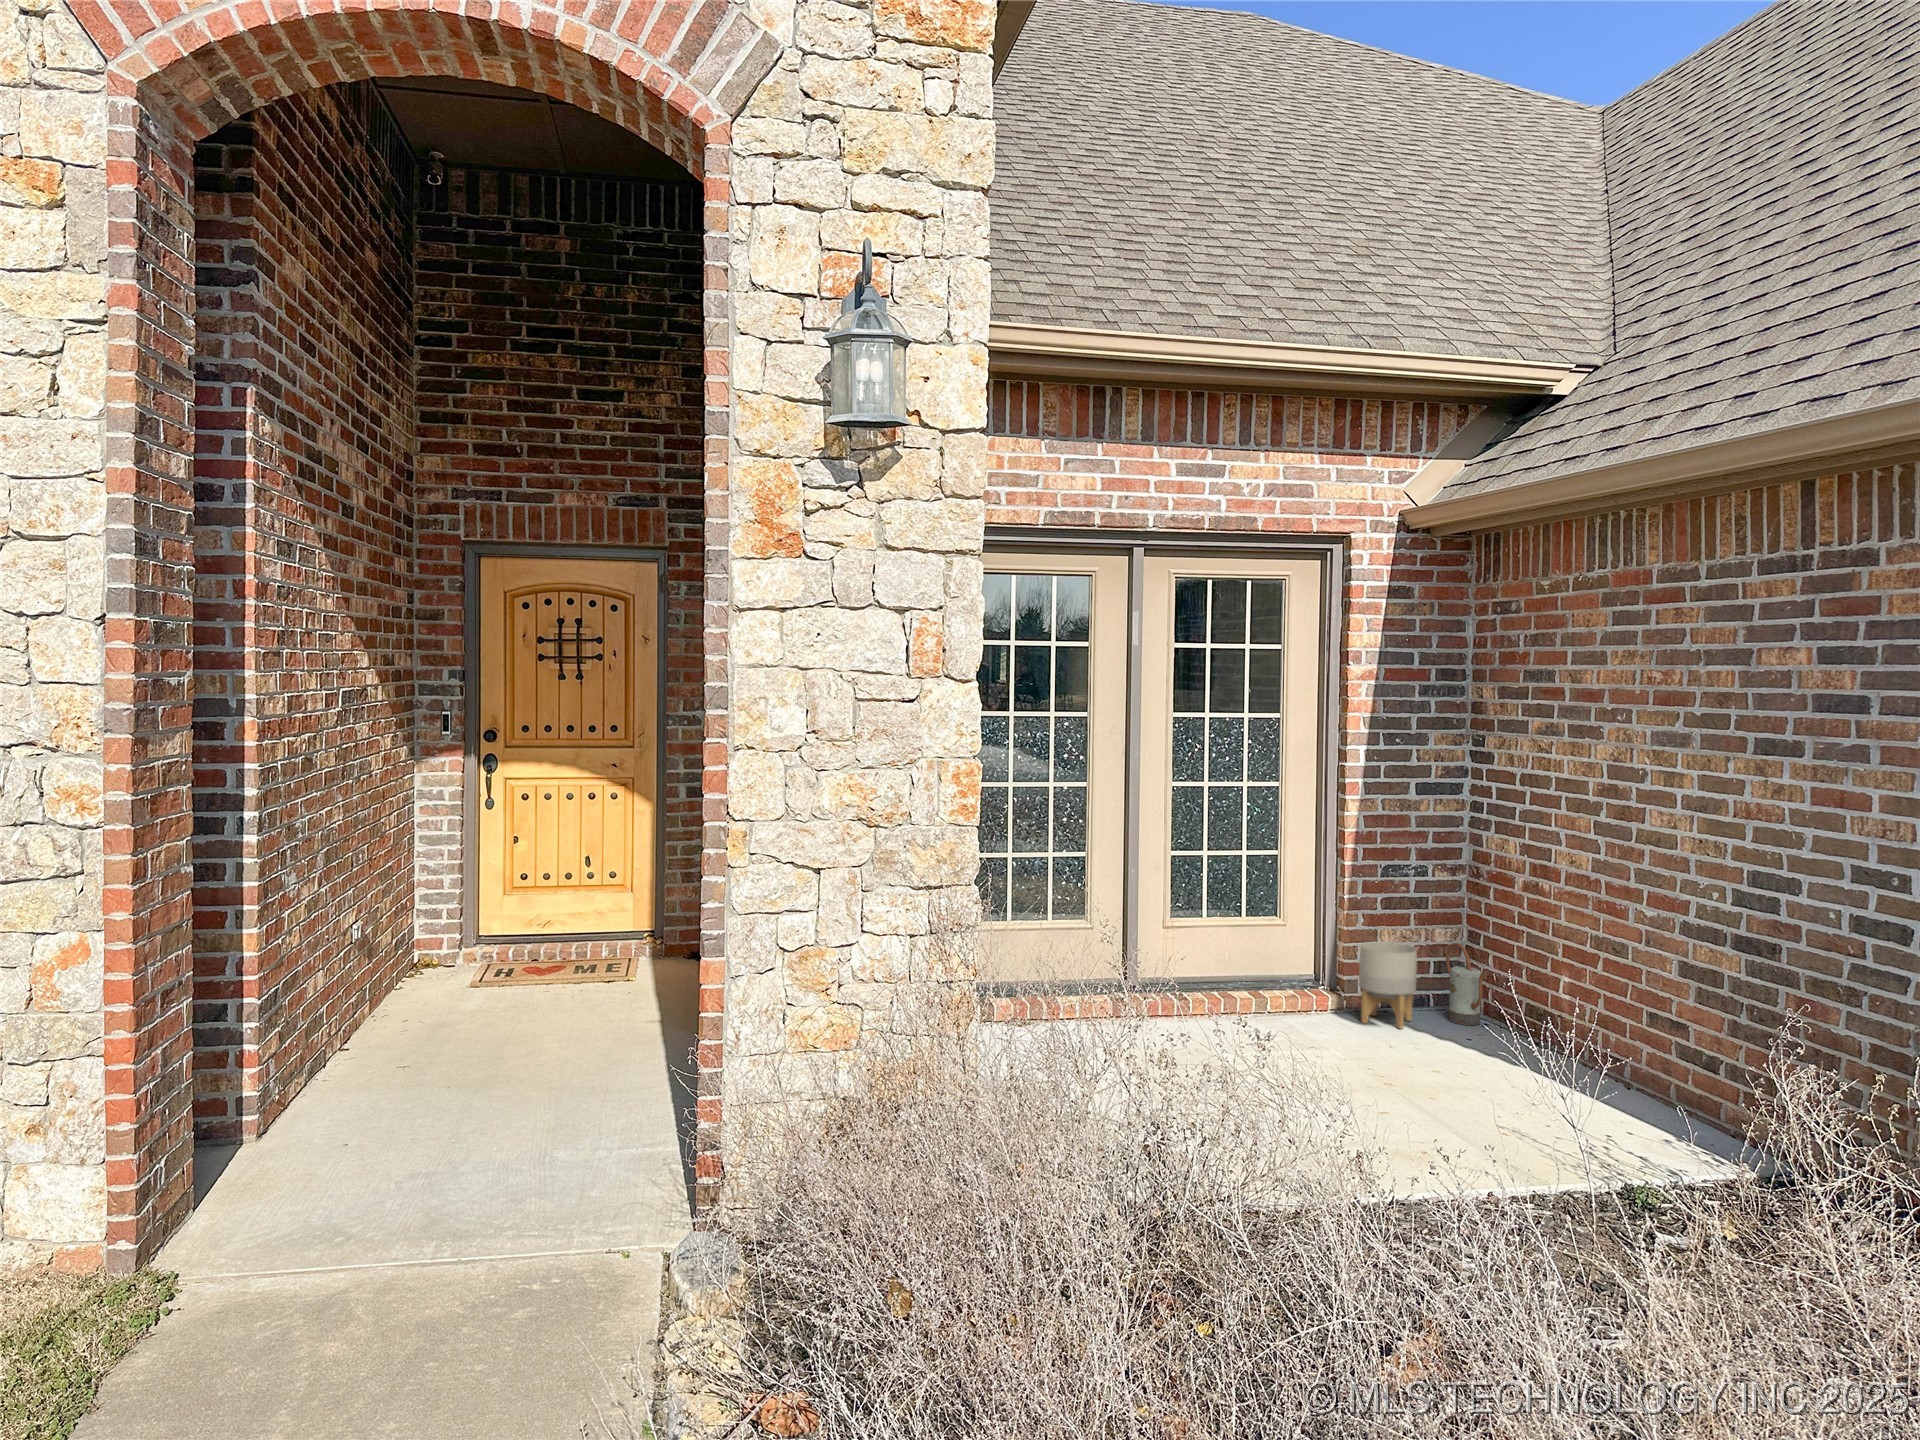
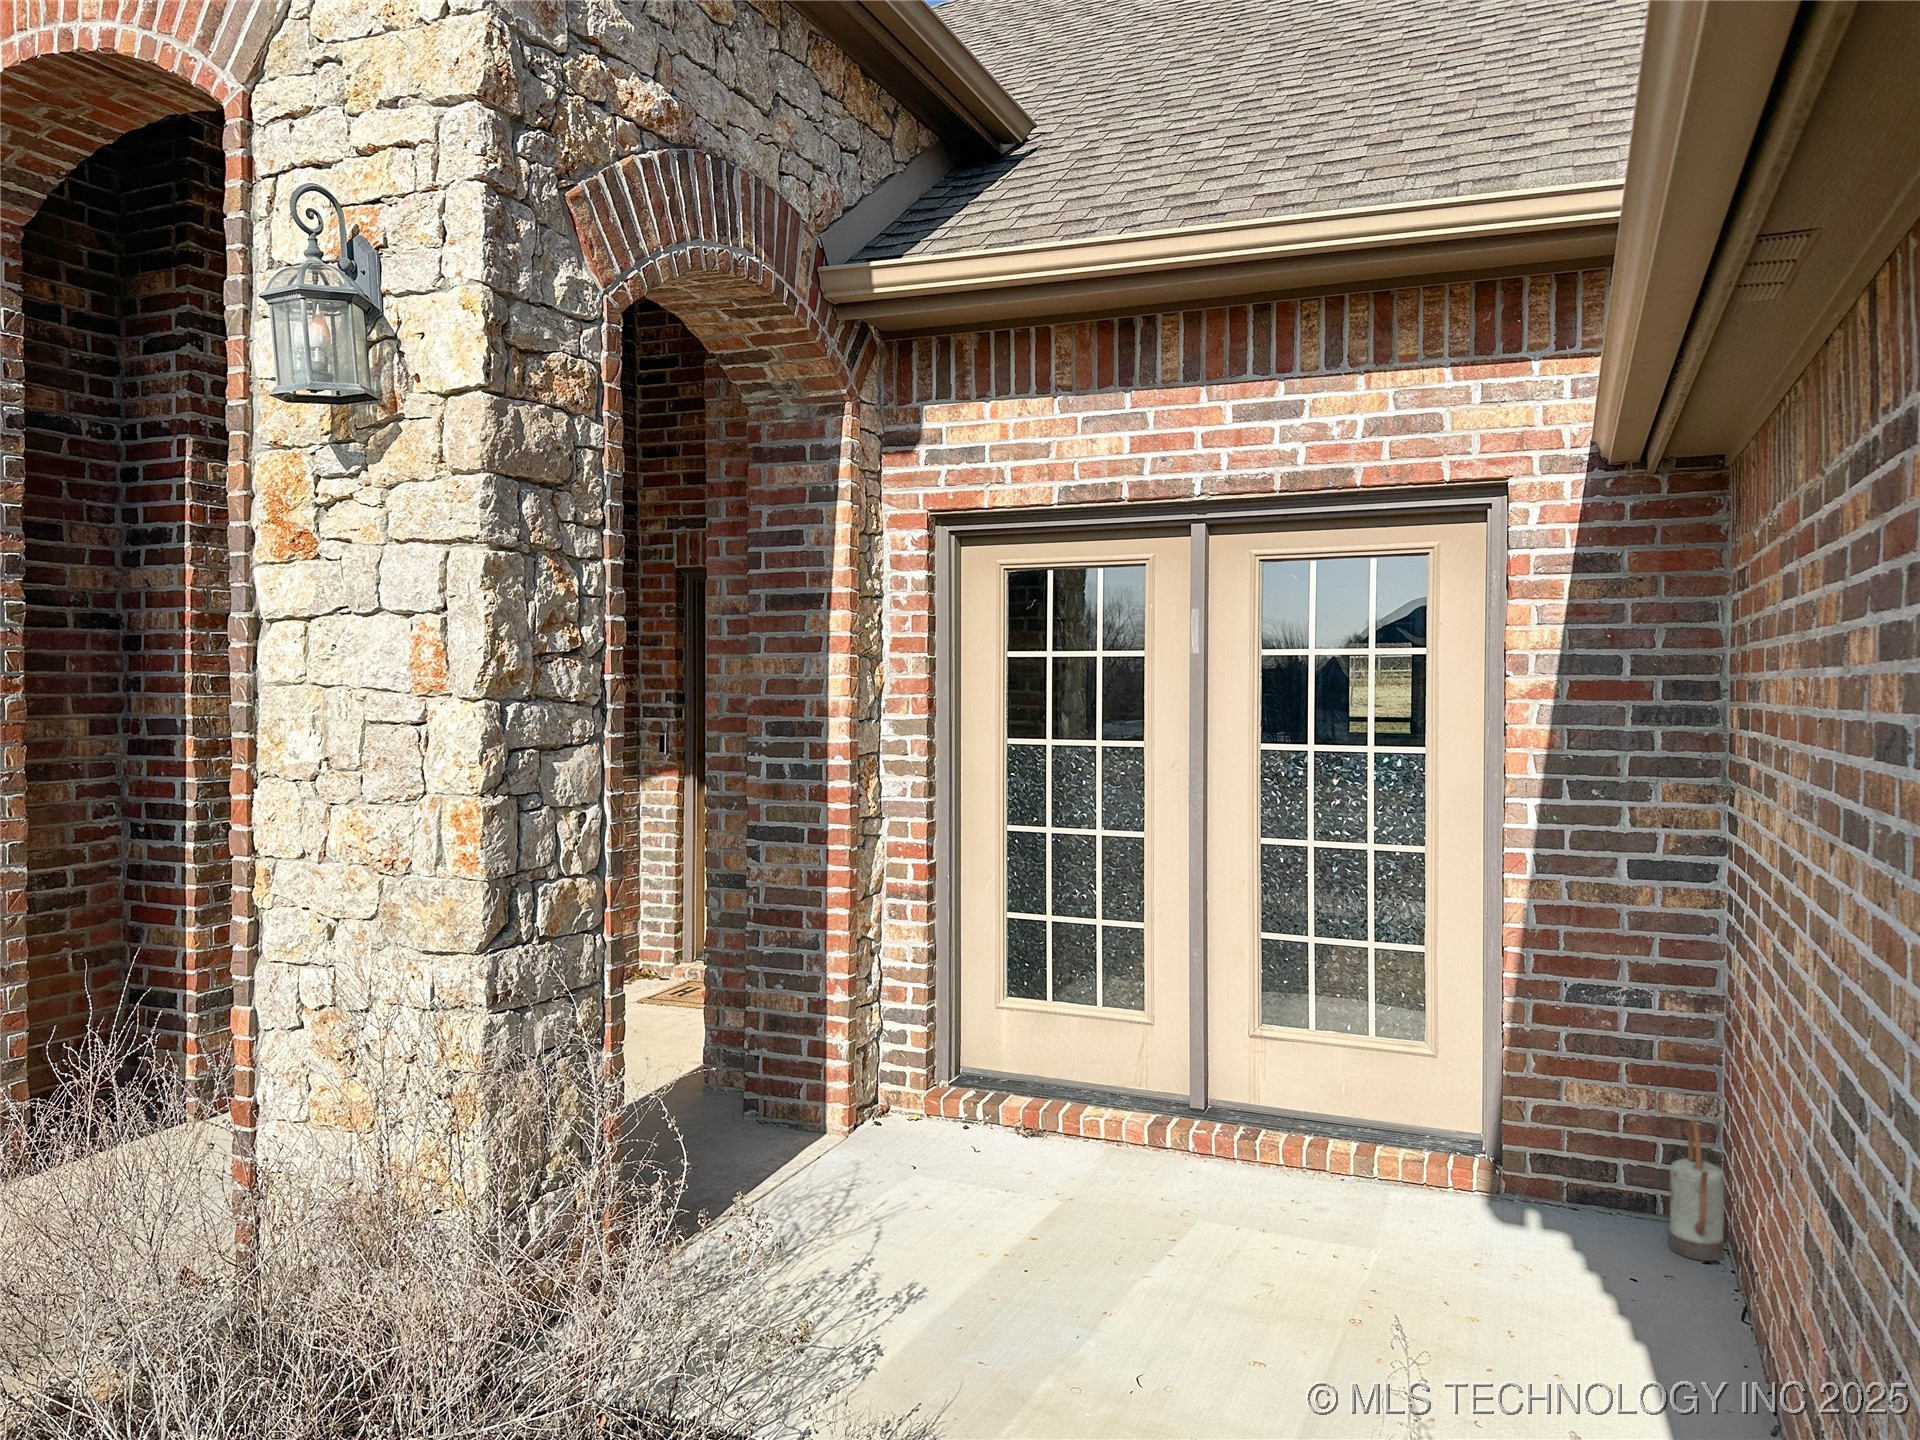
planter: present [1359,942,1417,1029] -> none [1504,1097,1597,1241]

